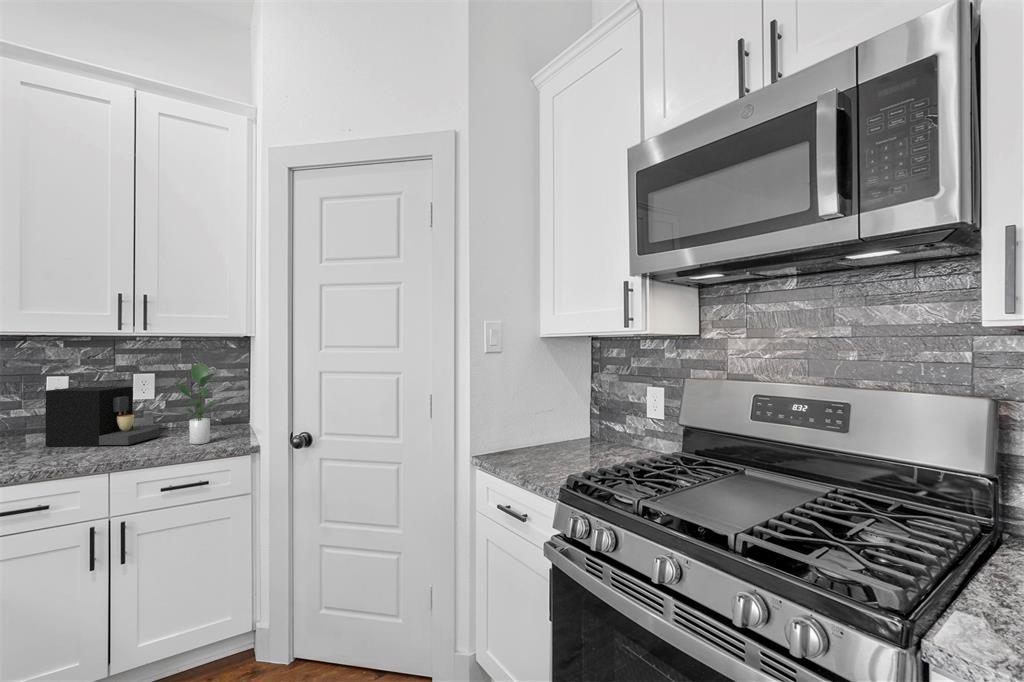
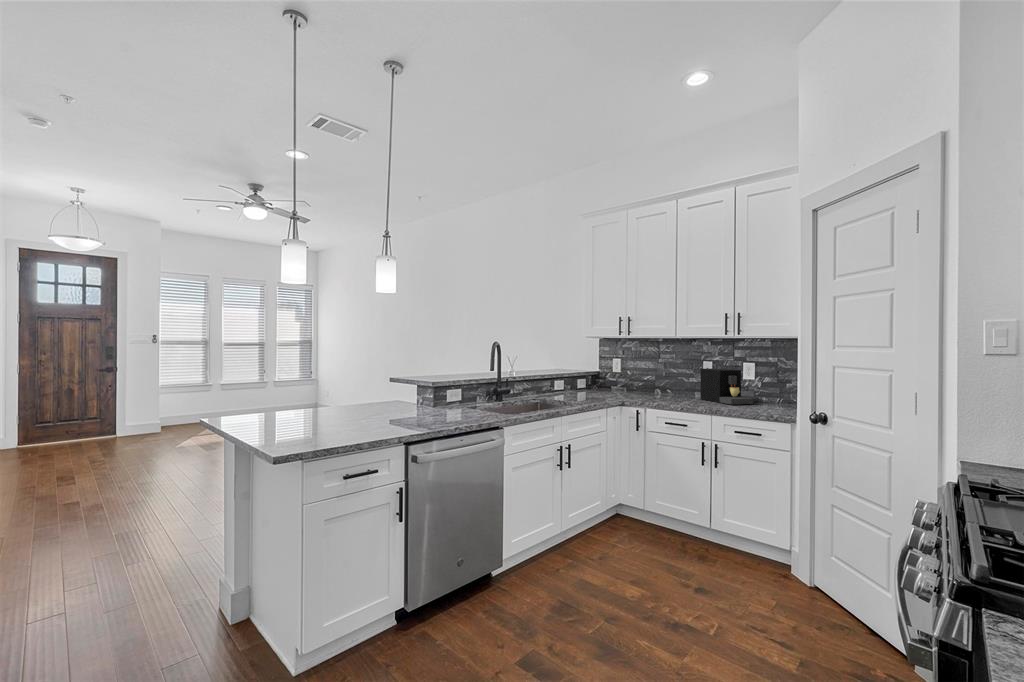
potted plant: present [174,363,219,444] -> none [751,356,781,411]

